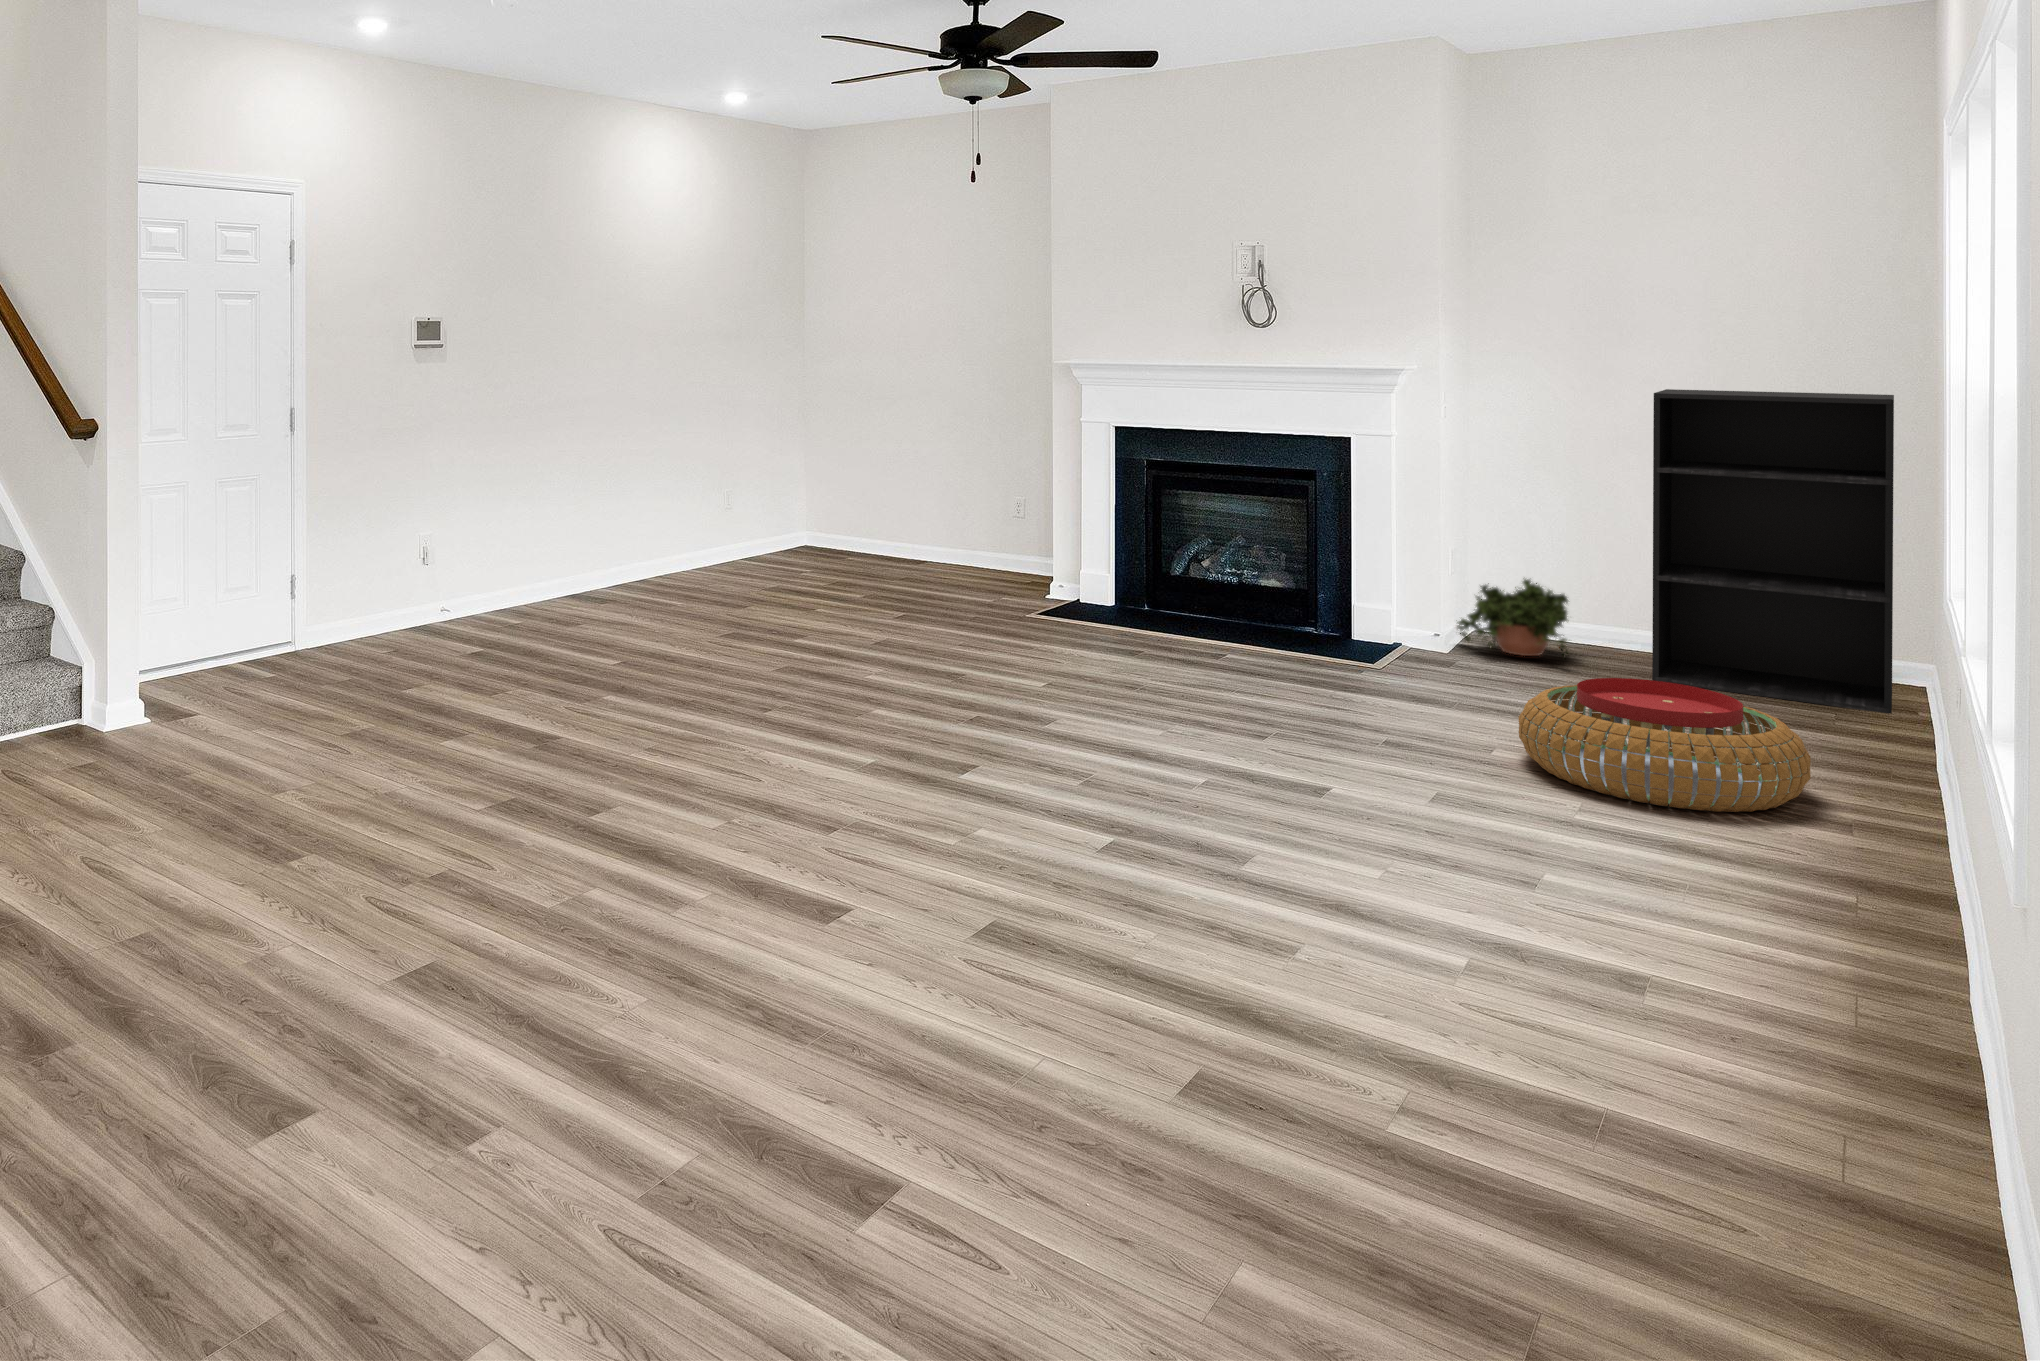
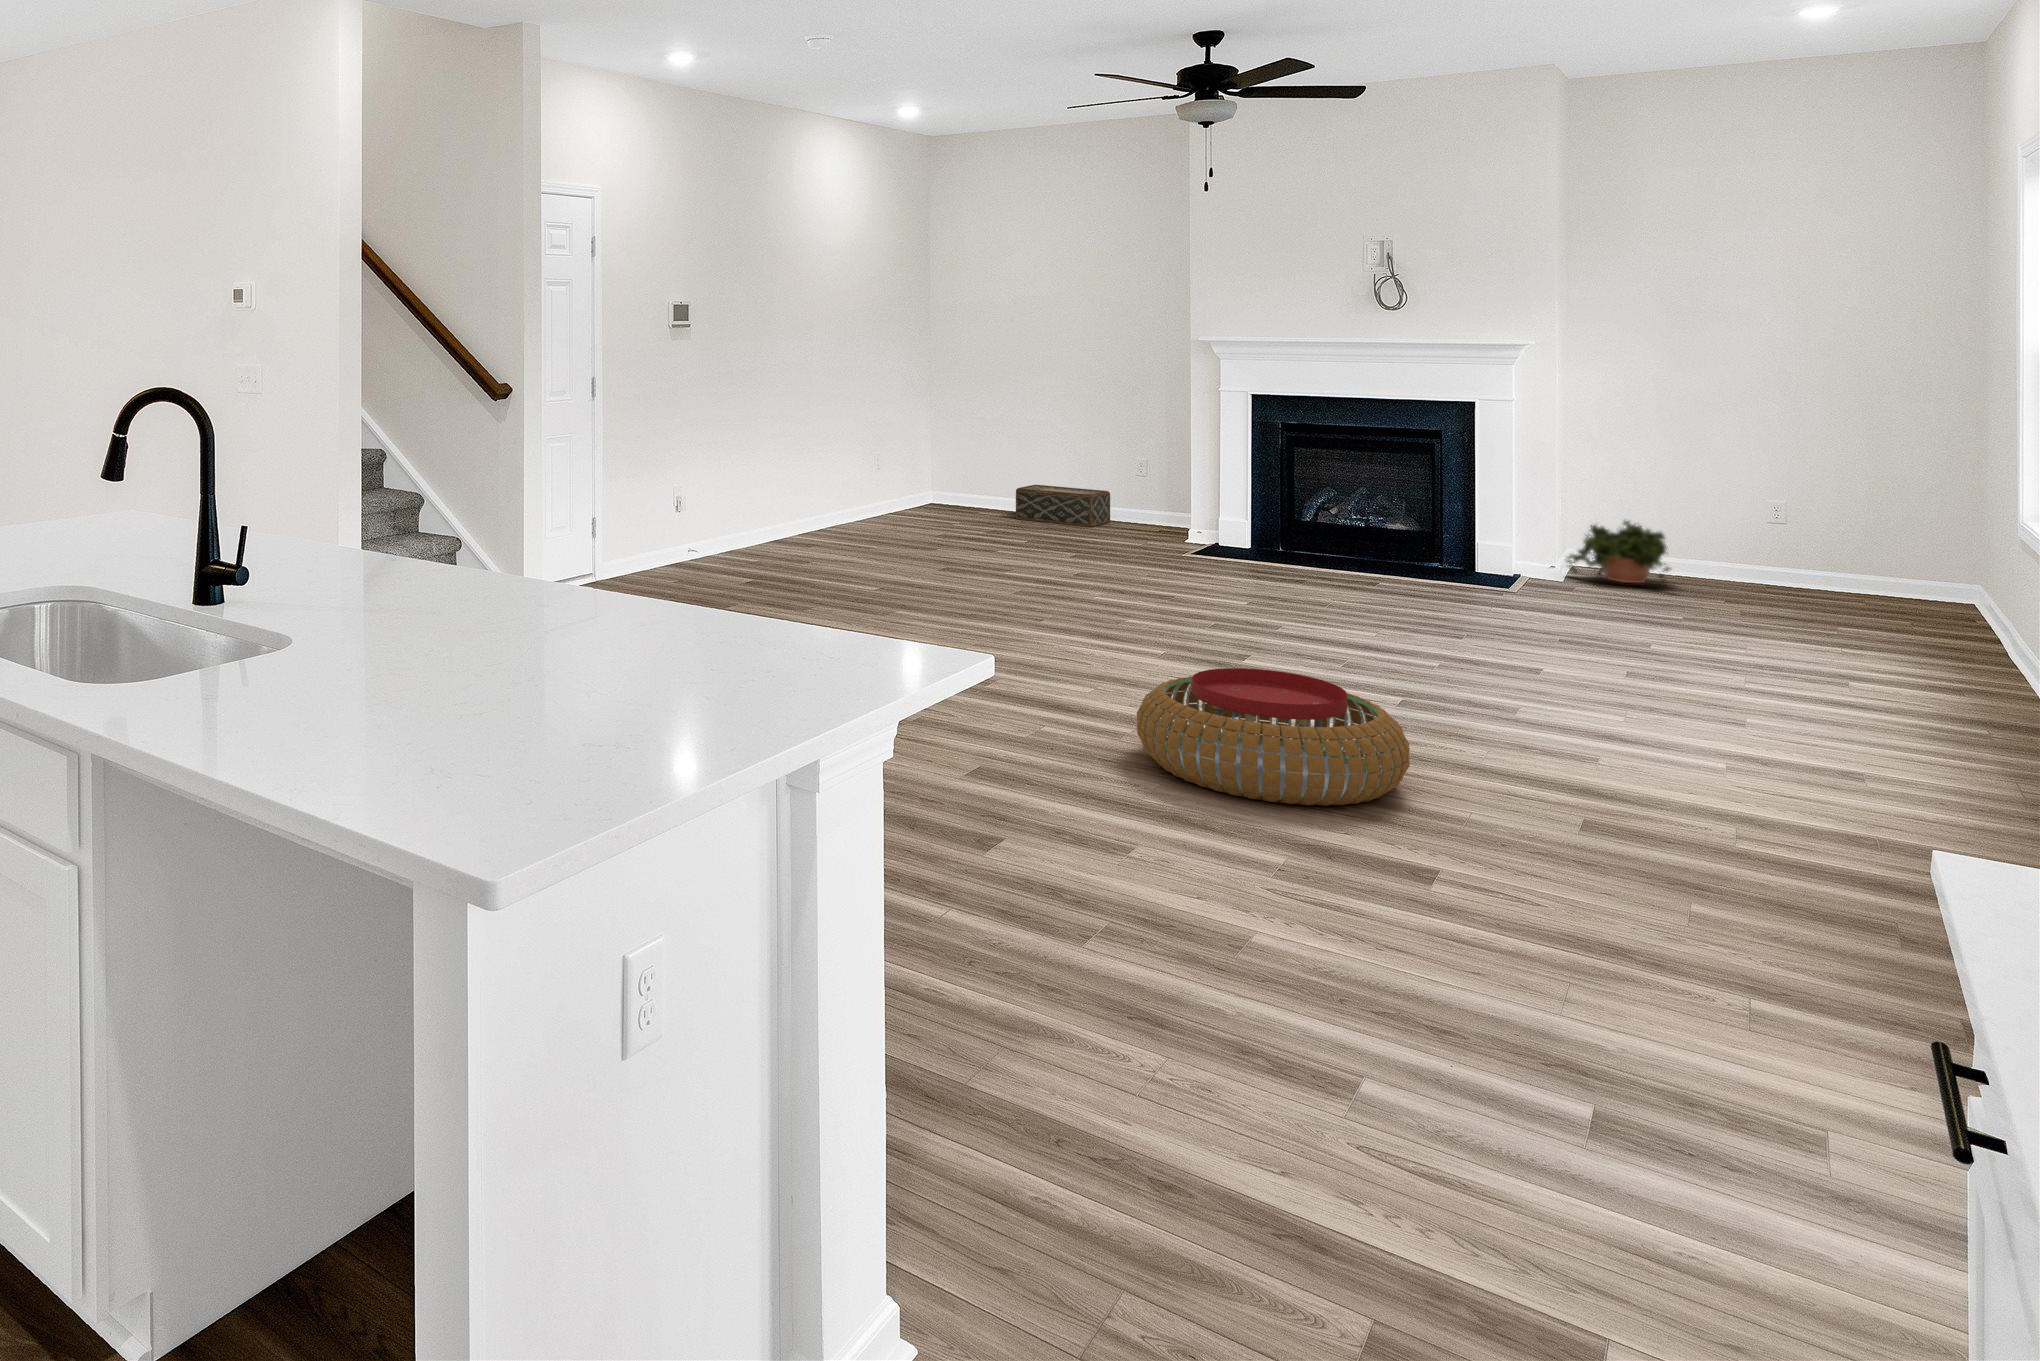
bookshelf: present [1652,389,1894,714] -> none [1746,361,1958,622]
woven basket: none [881,524,985,575] -> present [1016,485,1110,527]
pouf: present [1519,678,1811,812] -> present [1137,668,1410,806]

